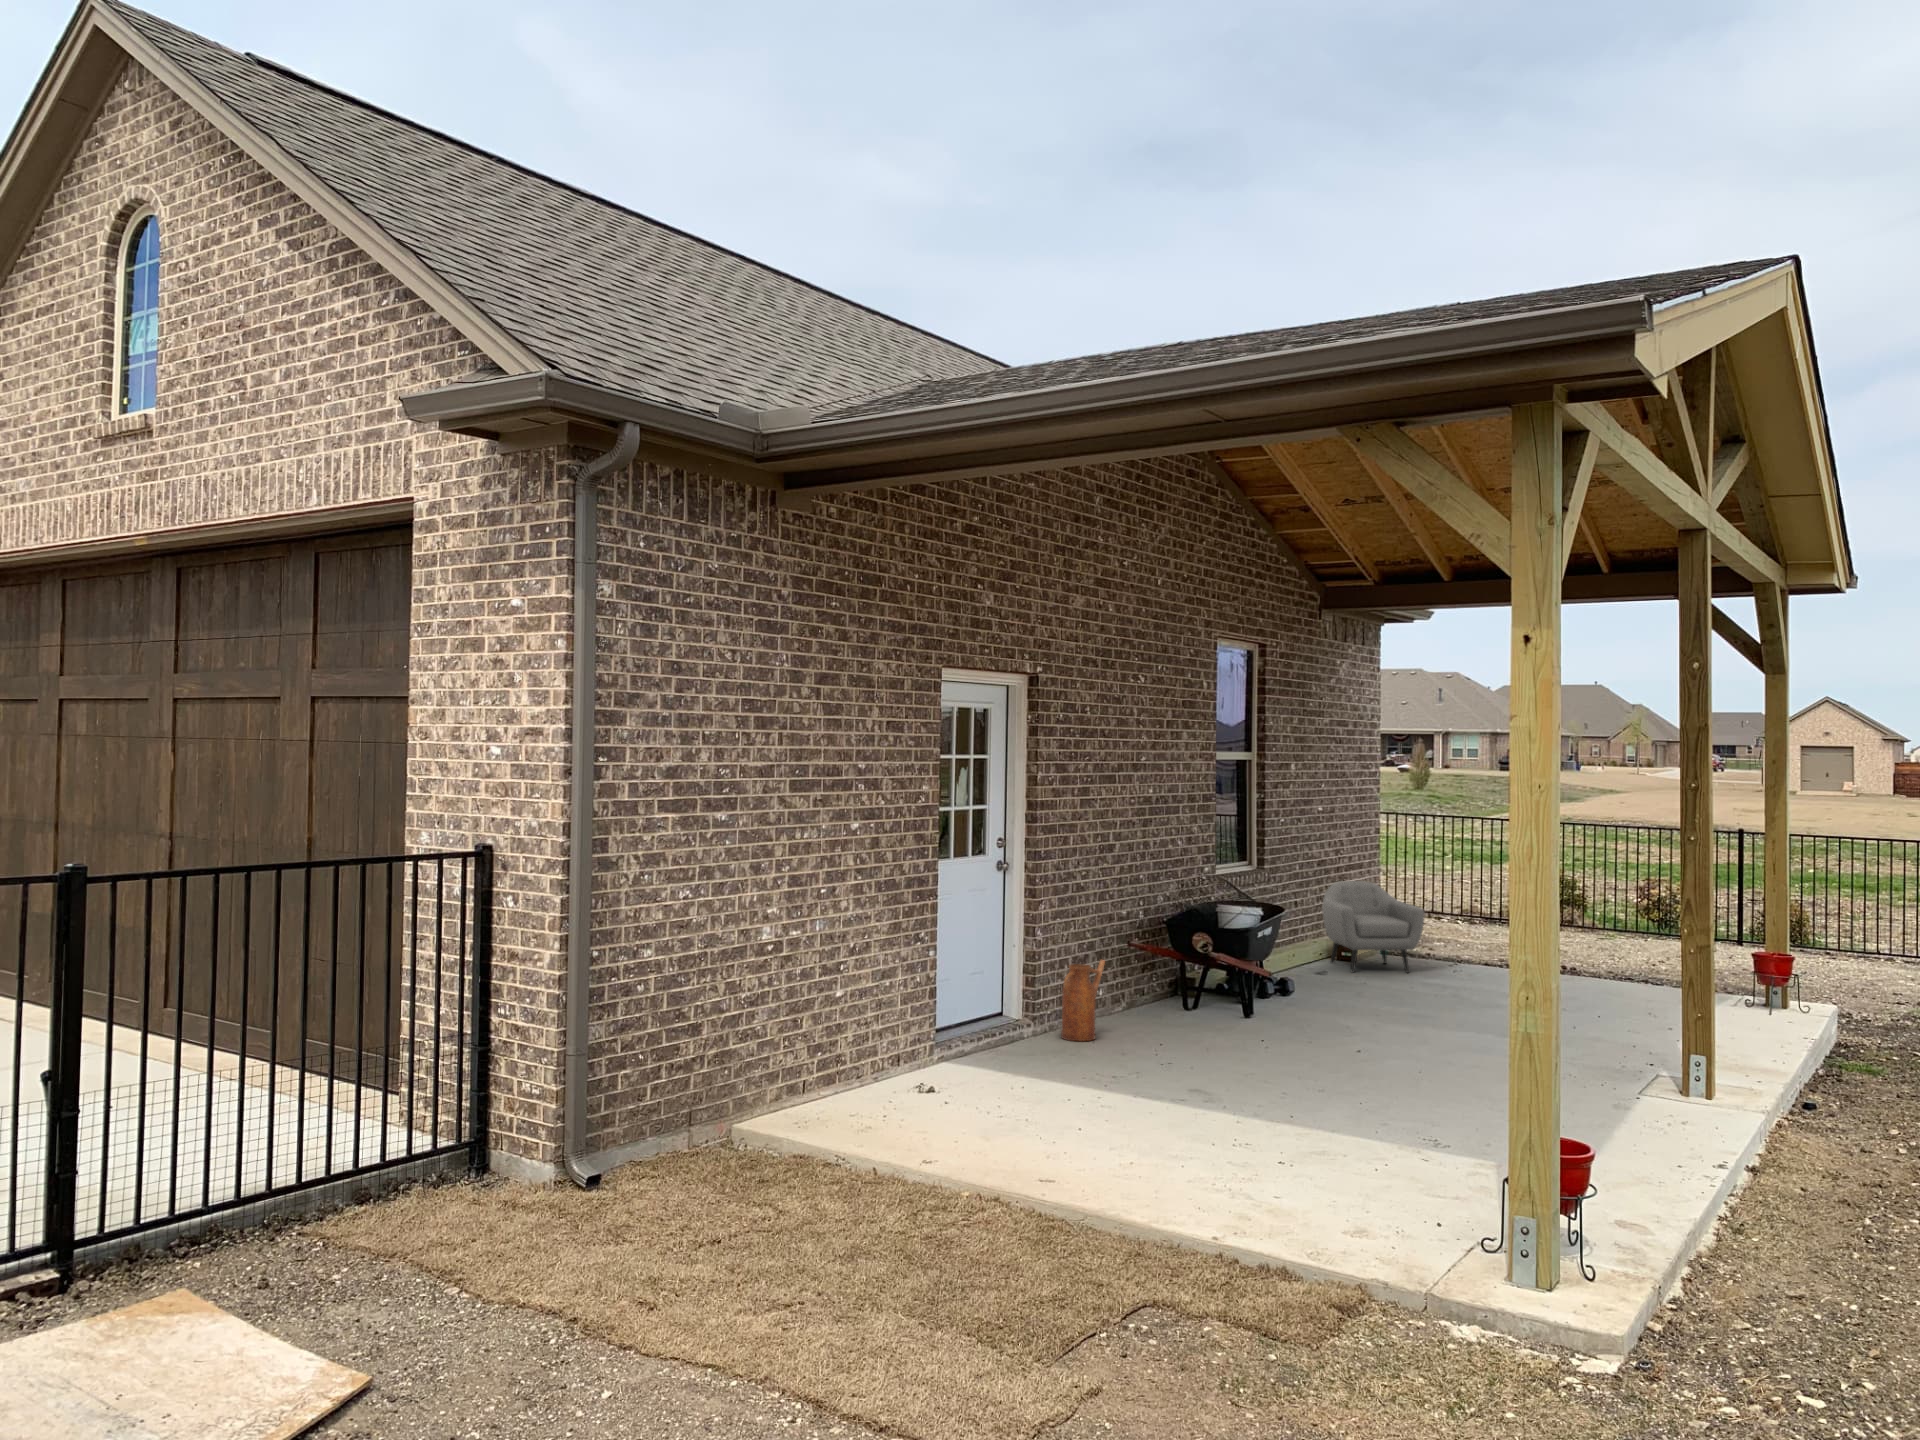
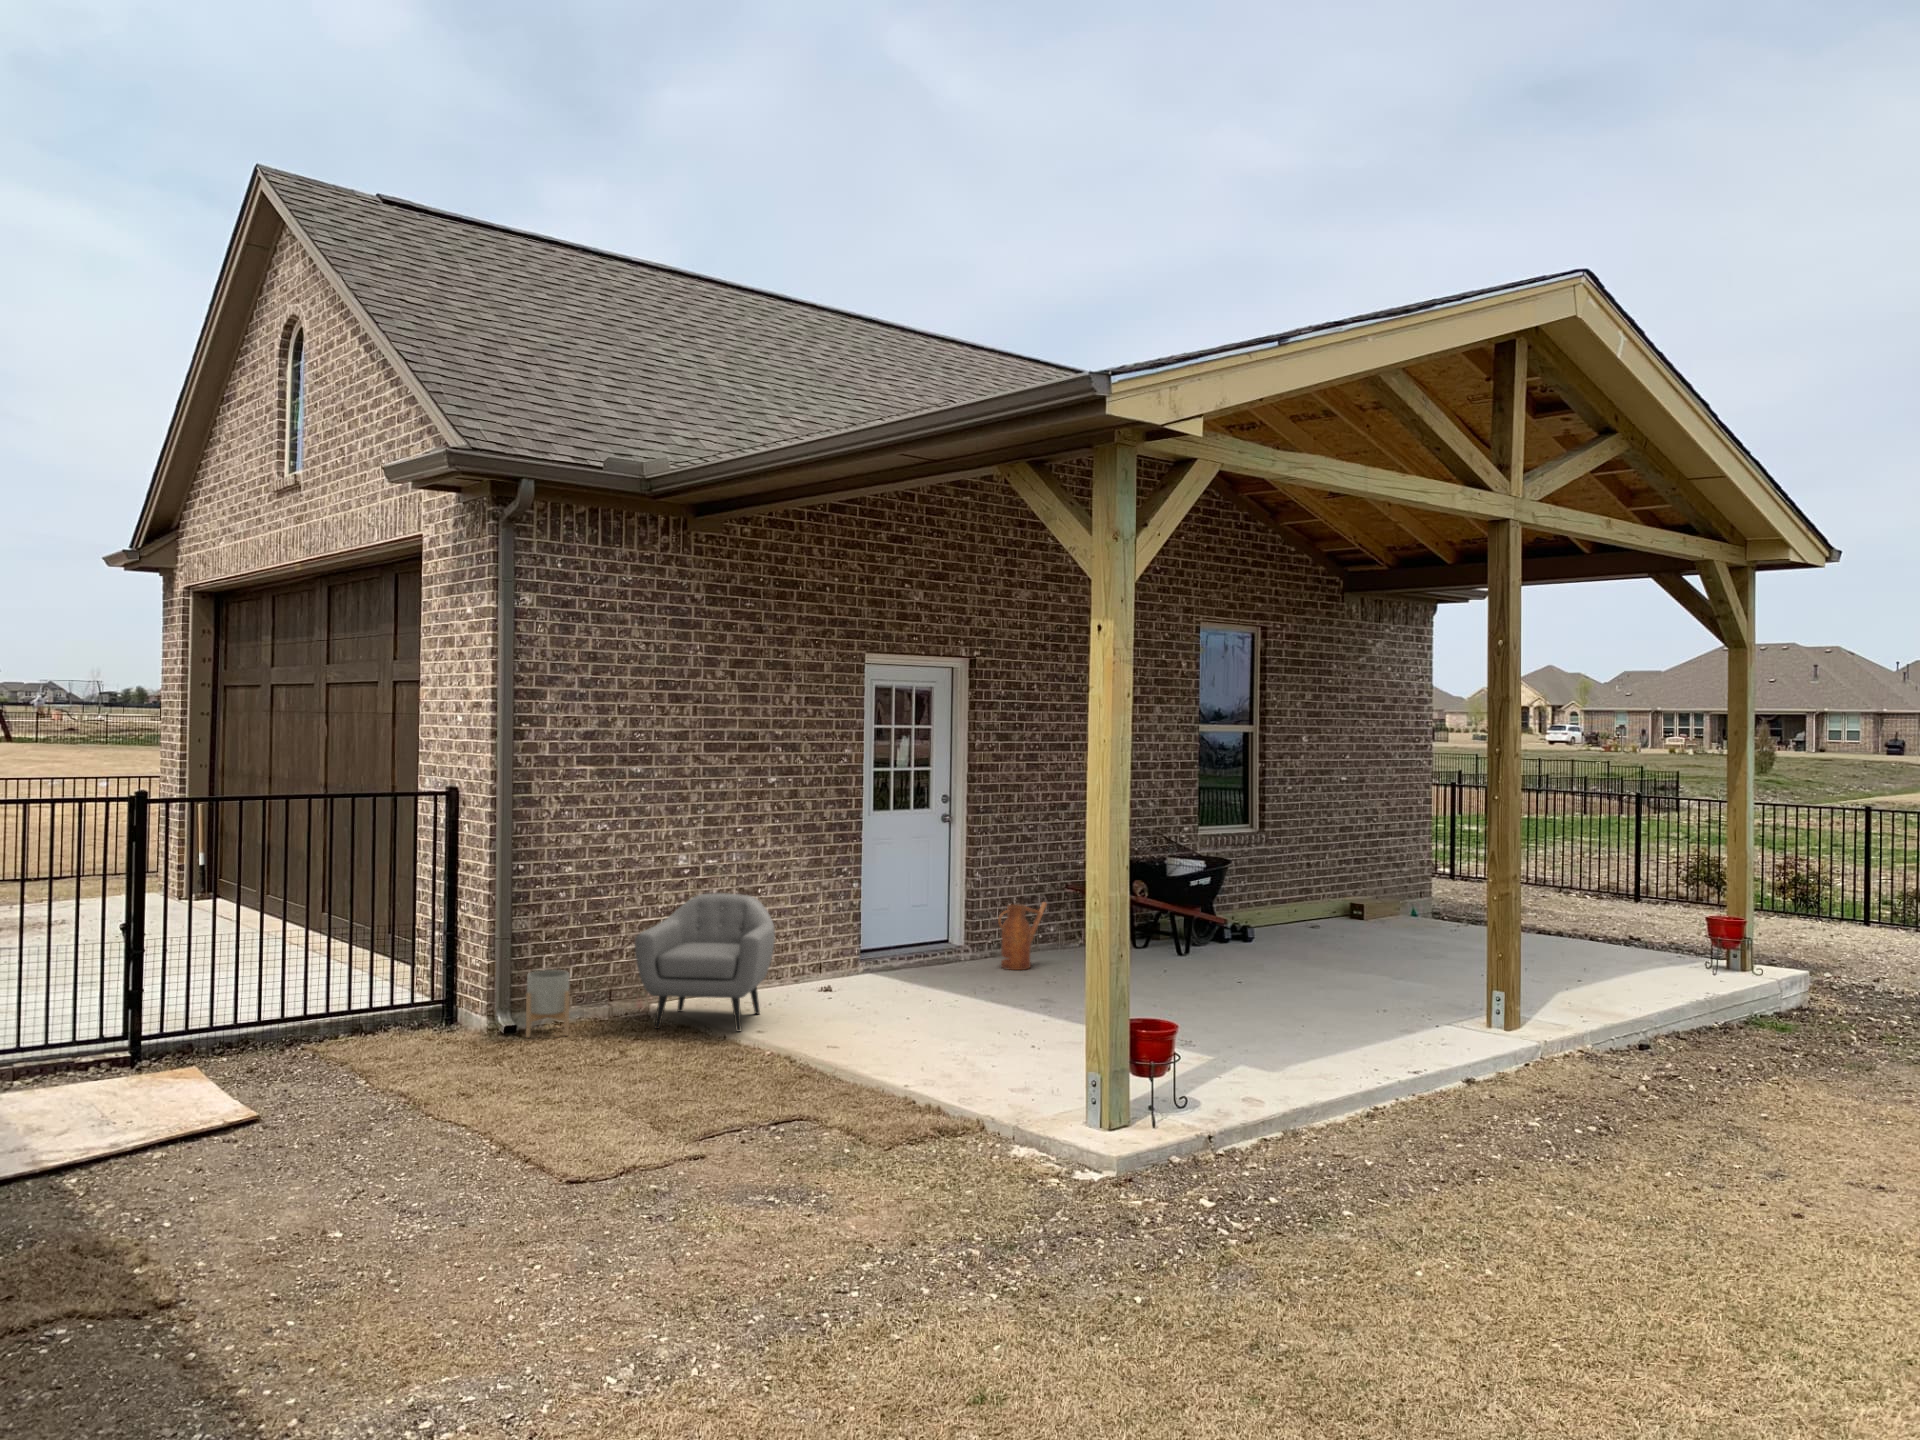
armchair: present [1322,881,1424,973] -> present [635,893,775,1031]
planter: none [603,1091,674,1189] -> present [526,970,569,1038]

